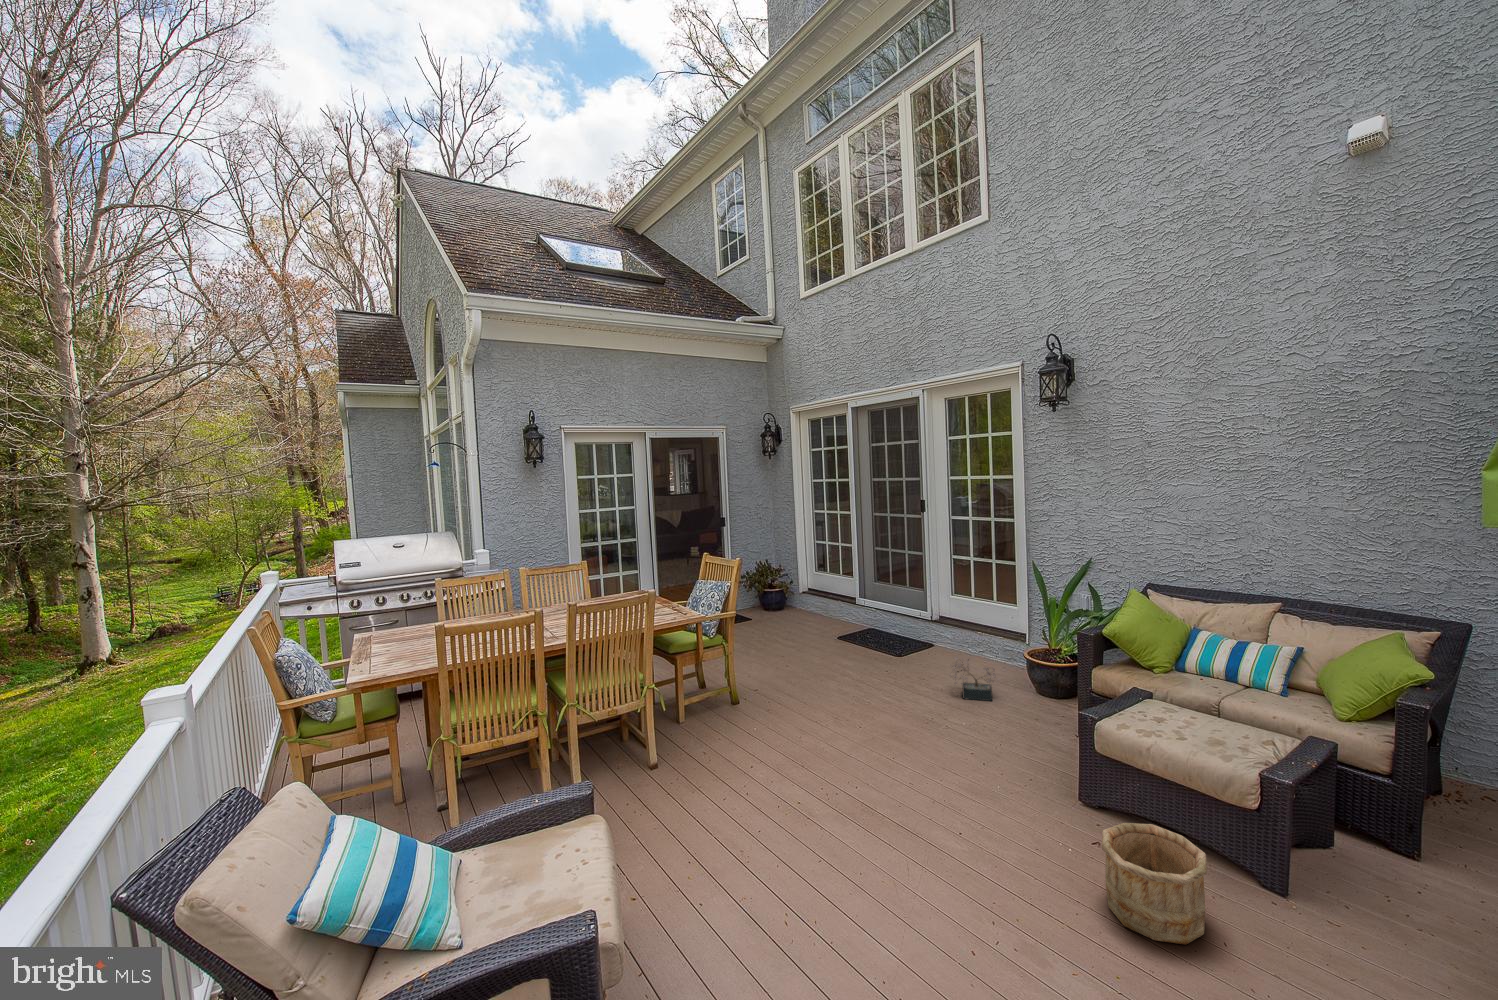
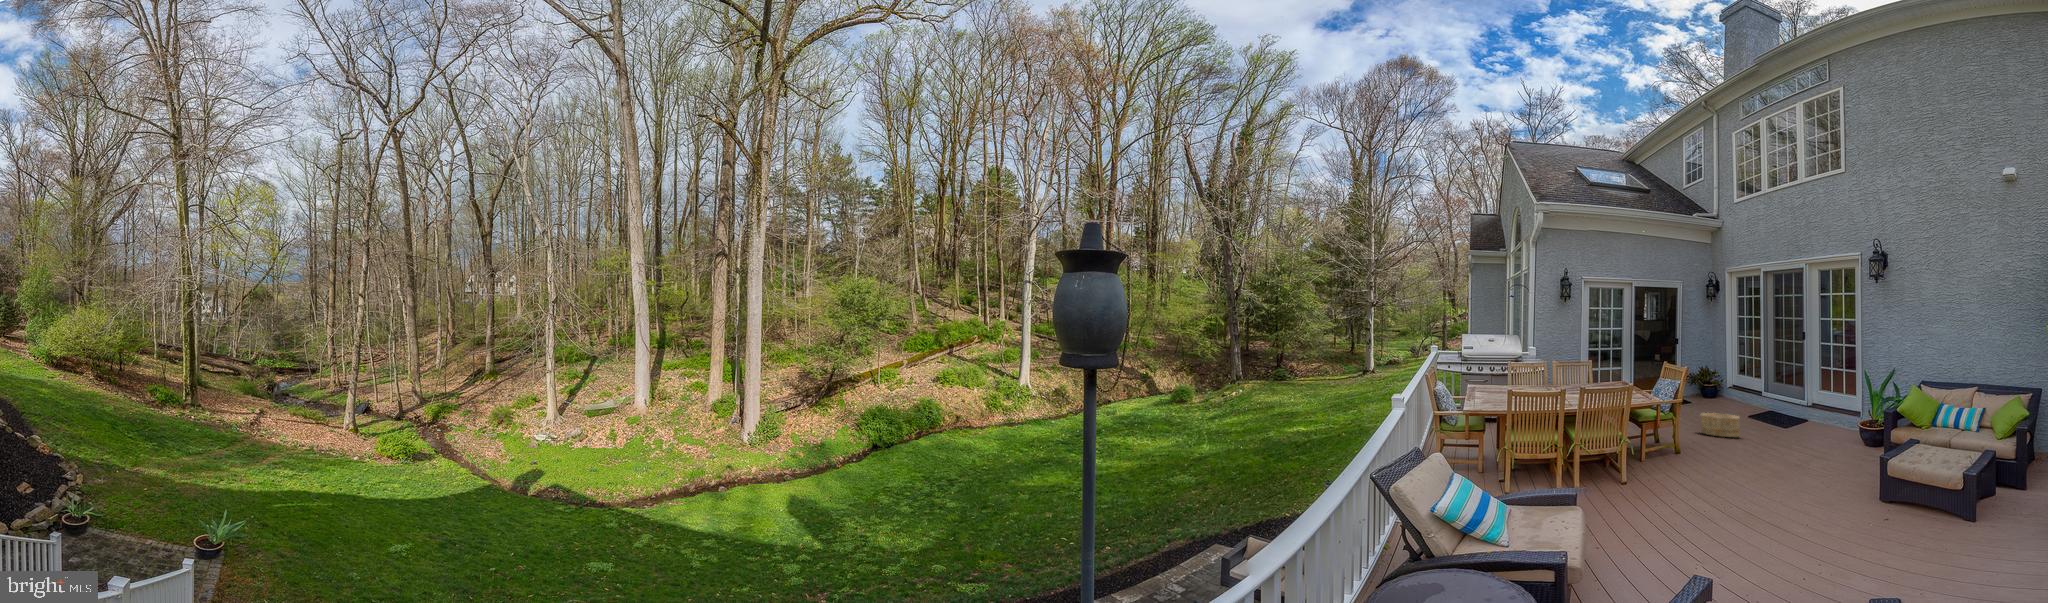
decorative plant: present [953,657,1000,701] -> none [1755,402,1794,424]

